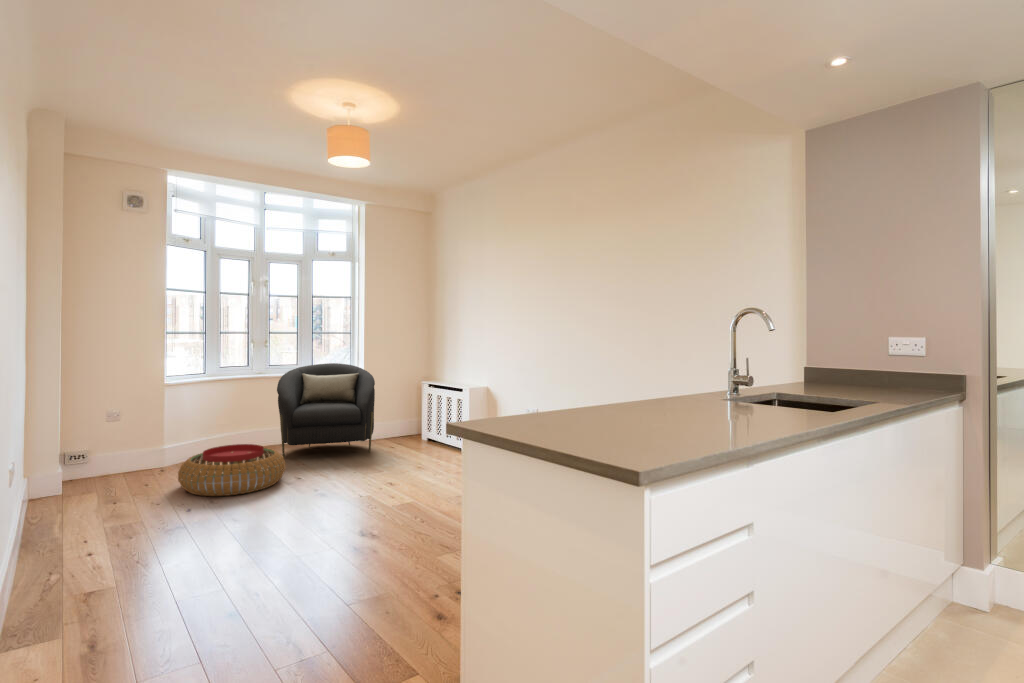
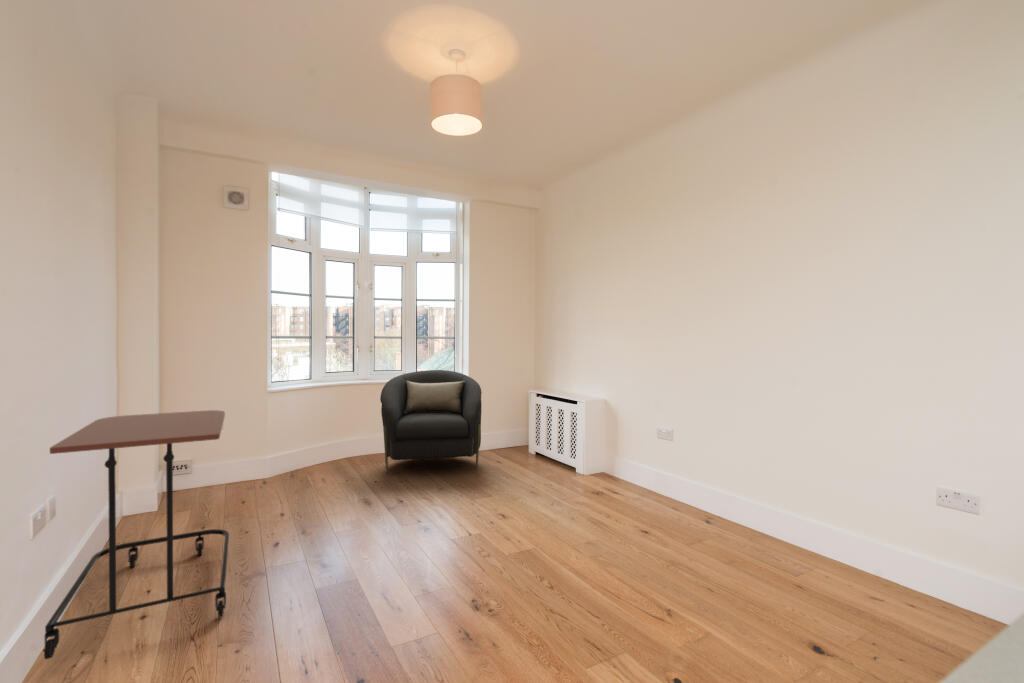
side table: none [15,395,155,577] -> present [43,410,229,659]
pouf: present [178,444,285,496] -> none [272,461,388,526]

